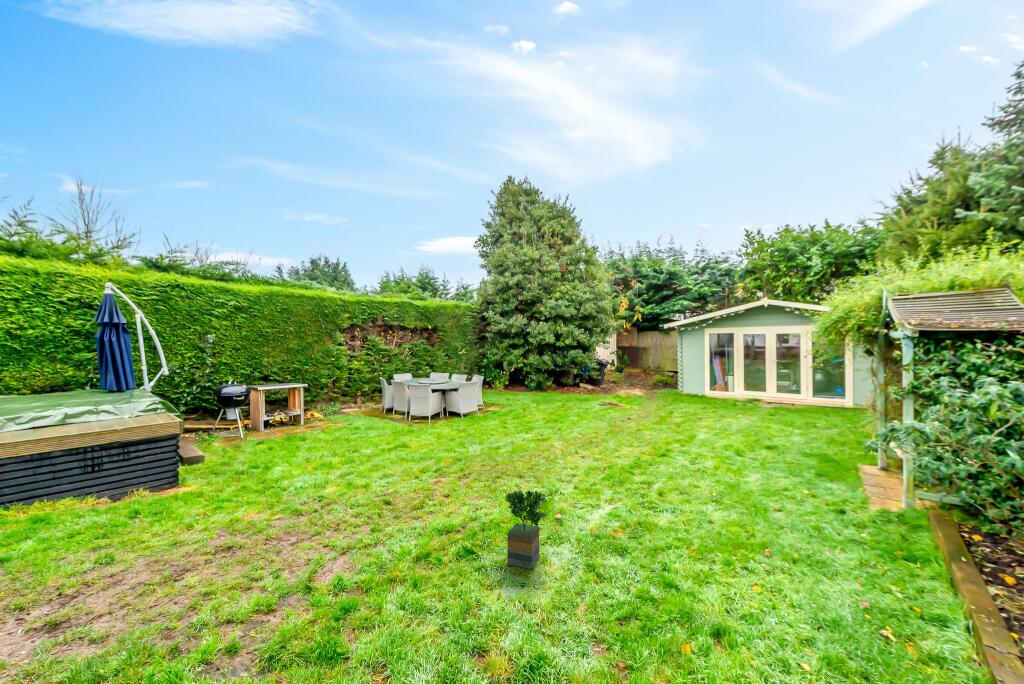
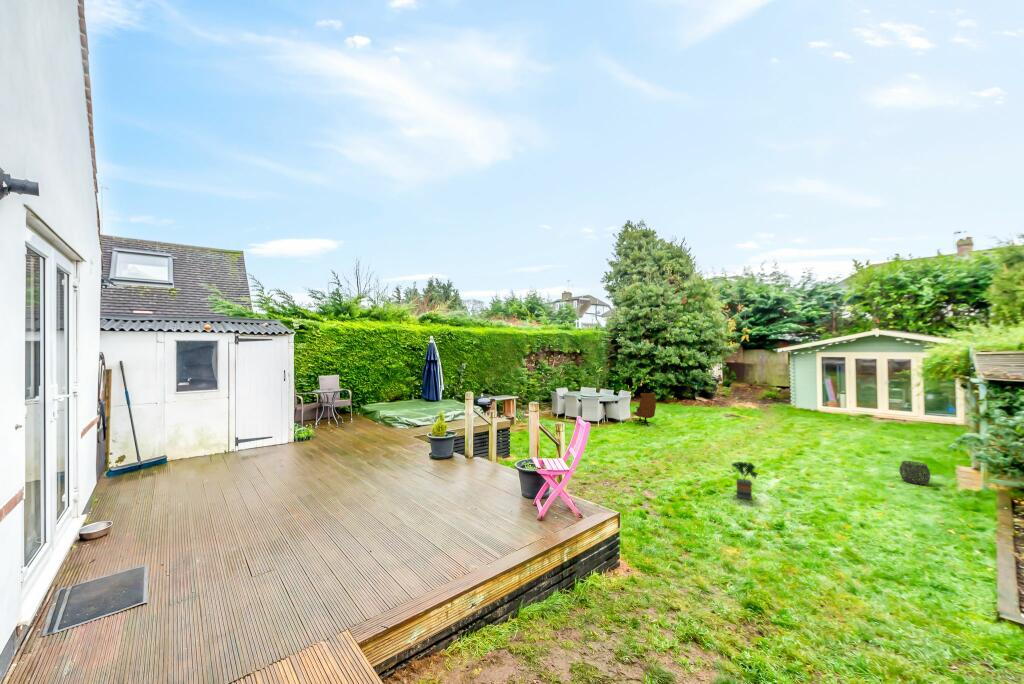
lounge chair: none [474,376,502,422] -> present [634,393,656,425]
woven basket: none [789,465,833,503] -> present [899,461,930,485]

